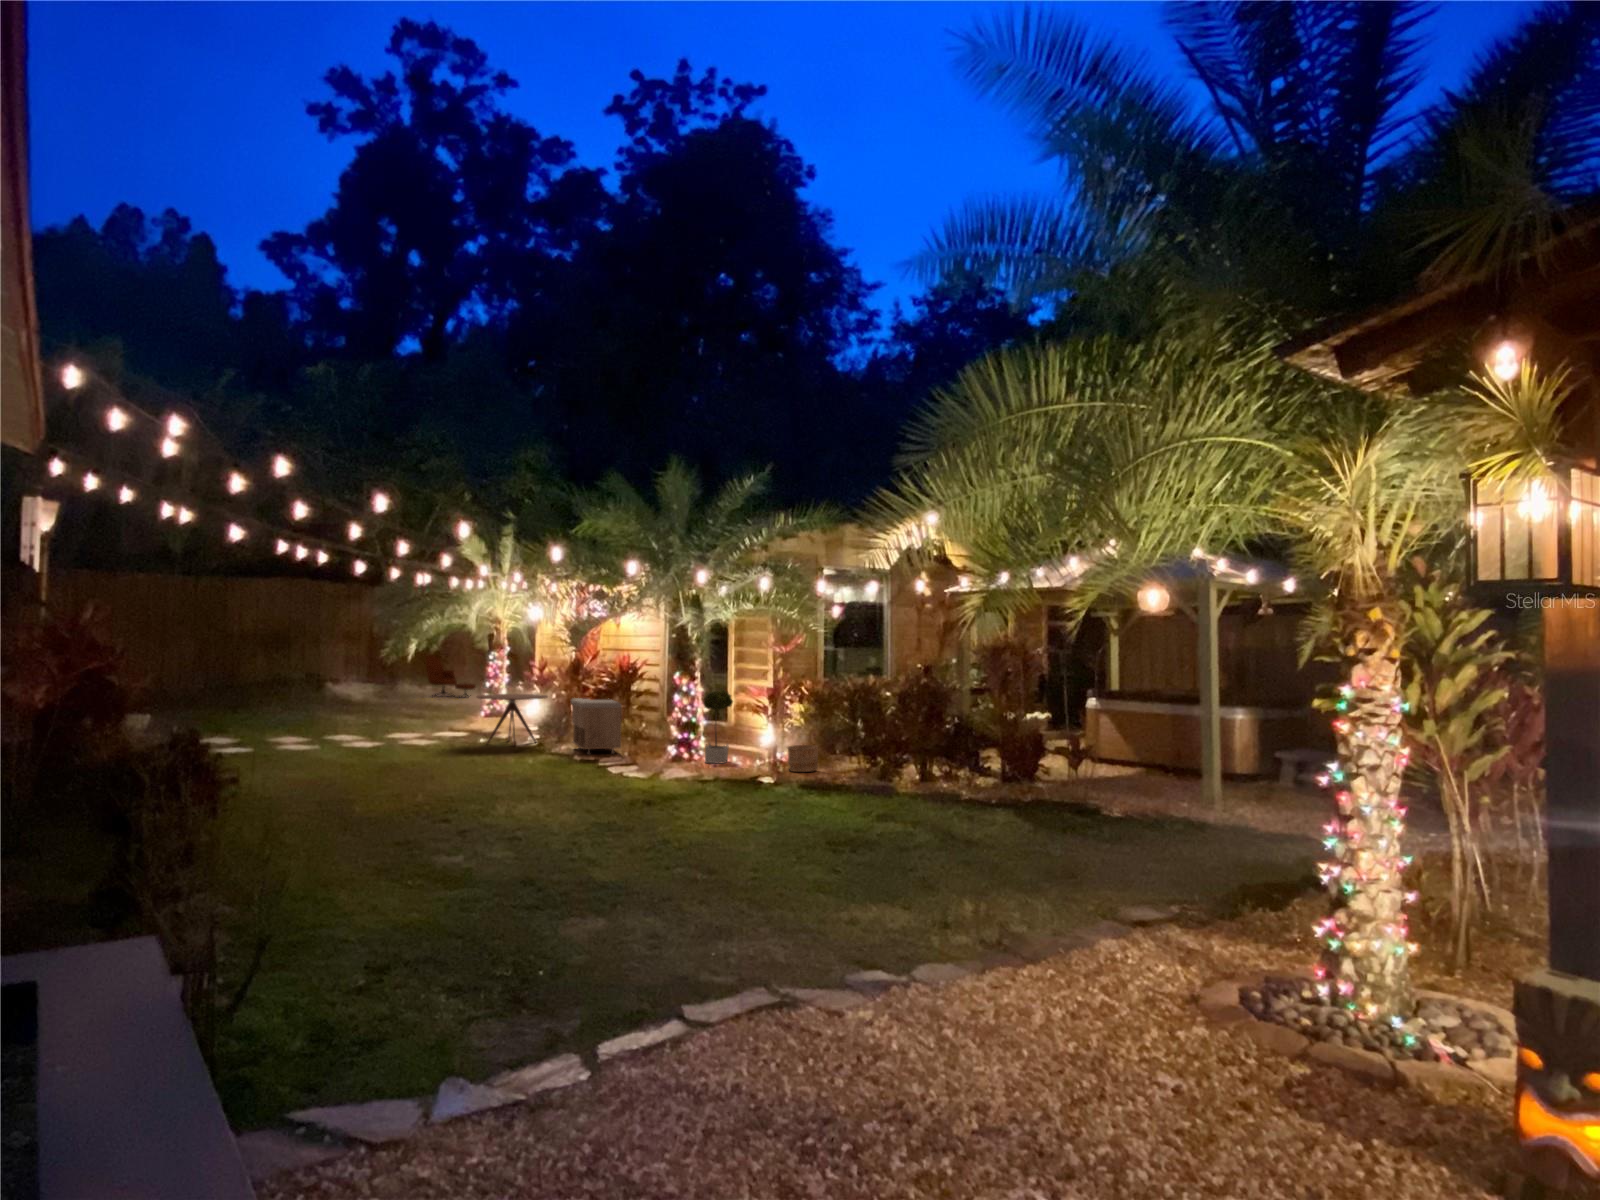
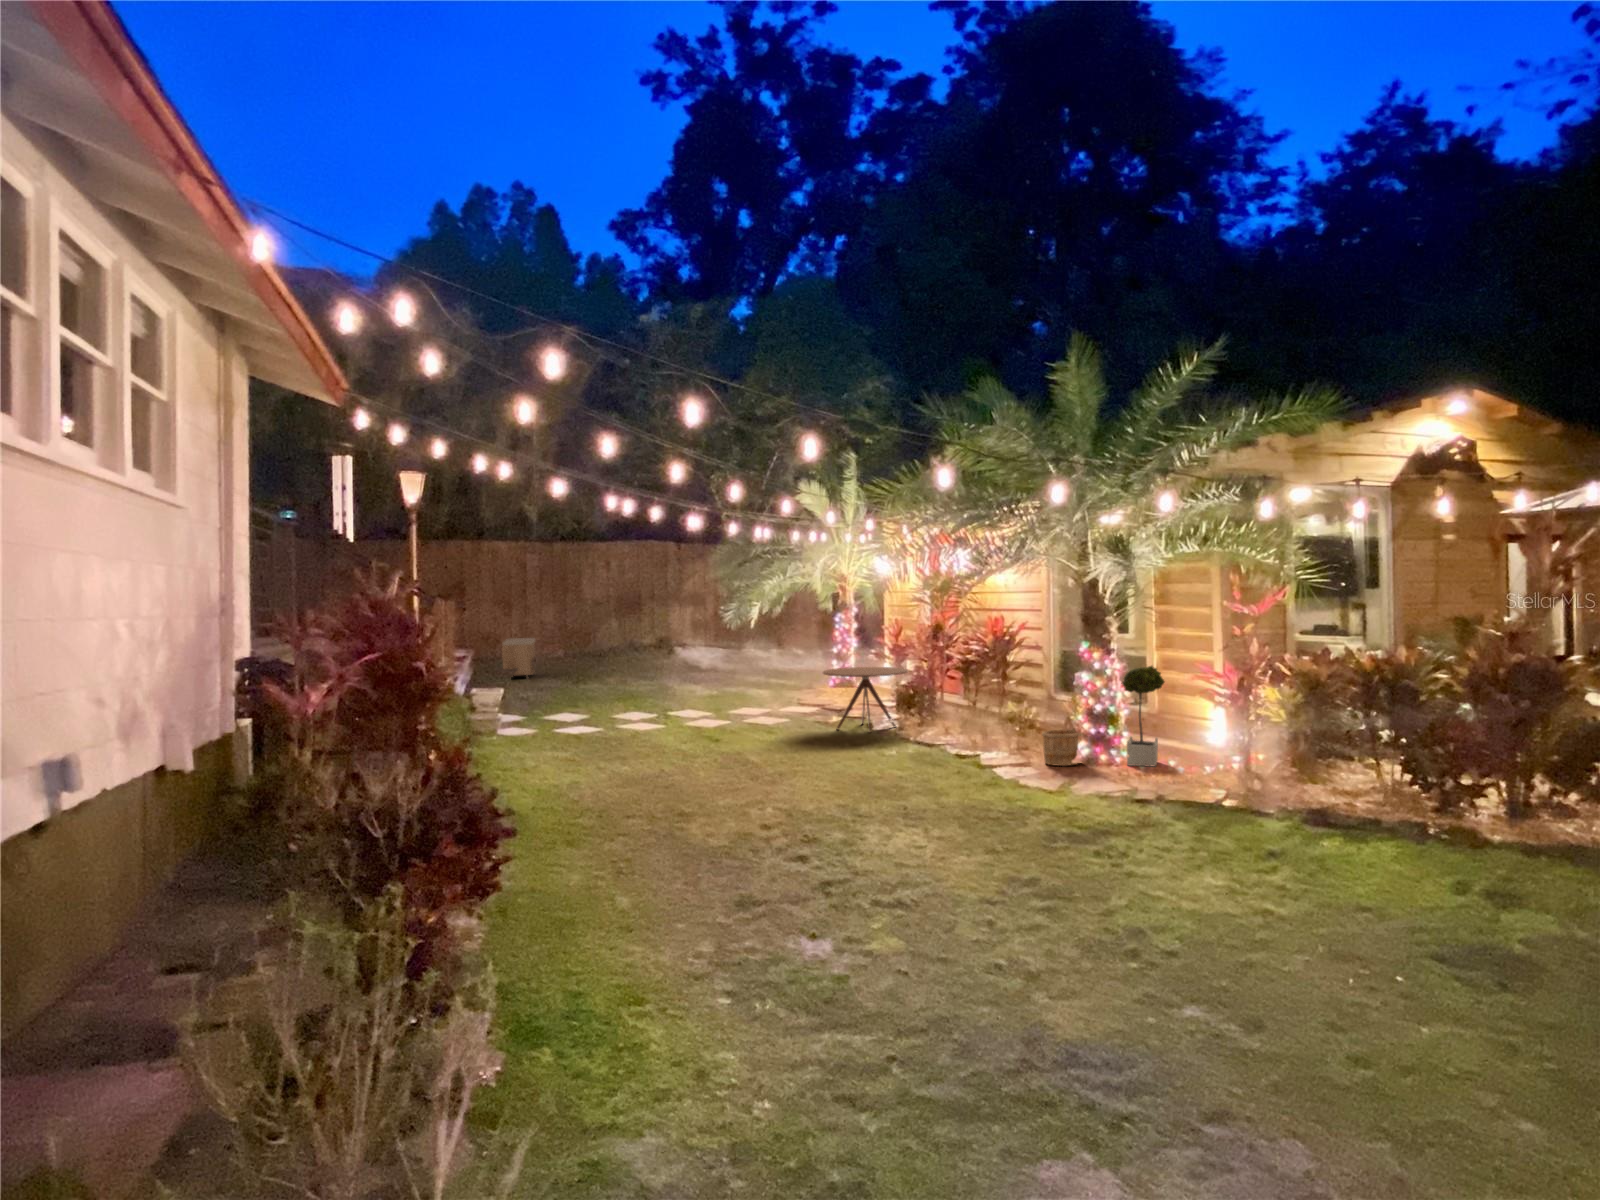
lounge chair: present [426,656,476,696] -> none [768,609,823,661]
storage bench: present [571,698,622,754] -> present [502,638,536,678]
wooden bucket: present [787,745,818,772] -> present [1042,729,1078,766]

